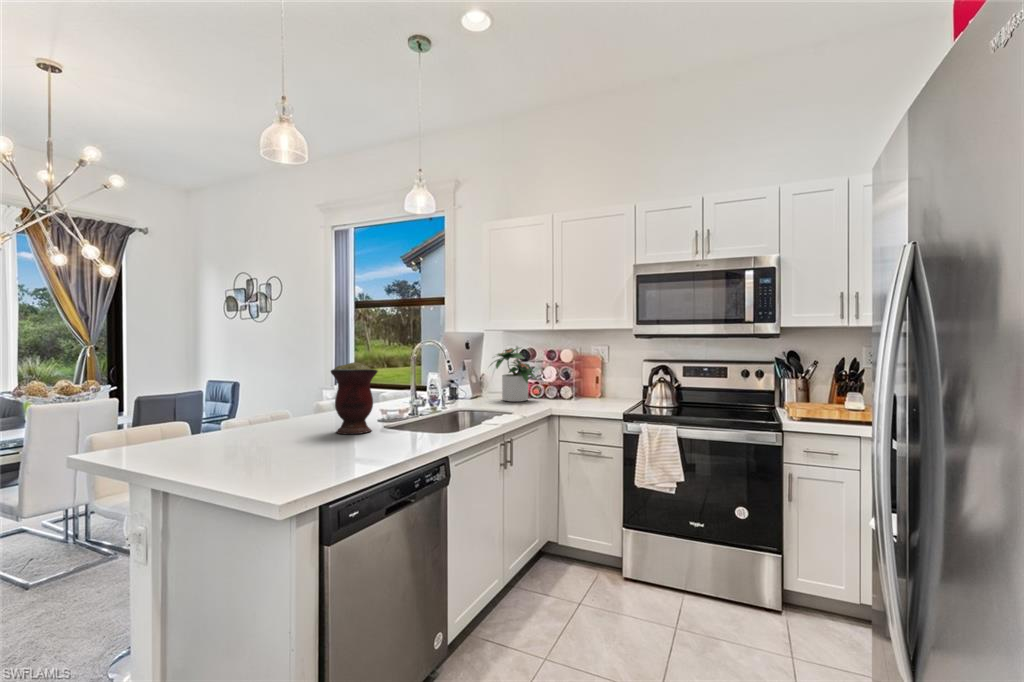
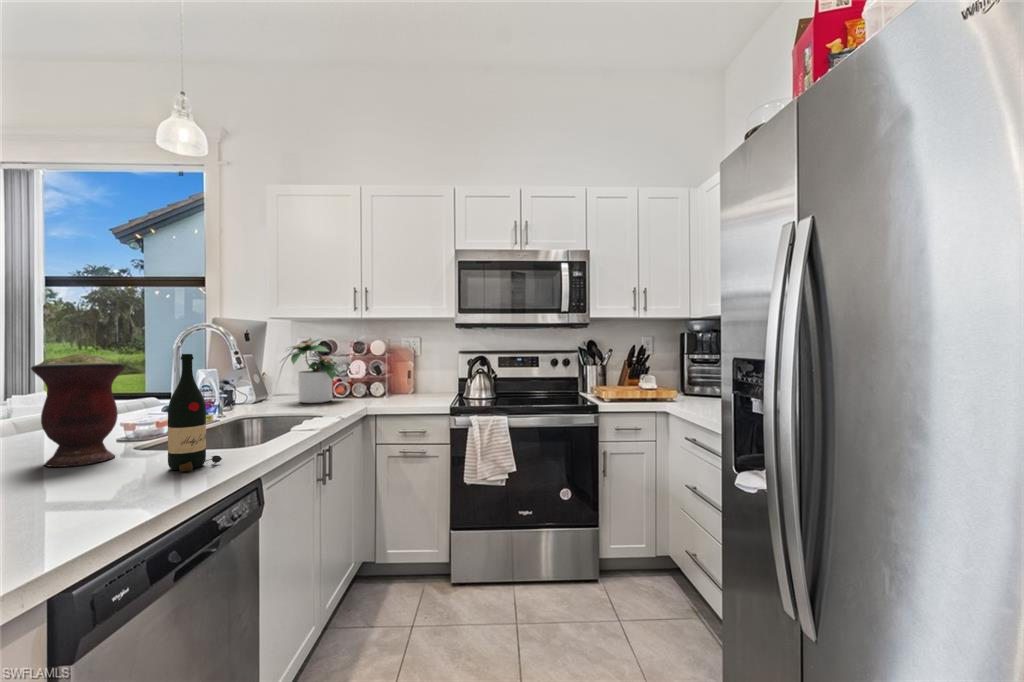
wine bottle: none [394,365,425,445] -> present [168,354,222,472]

